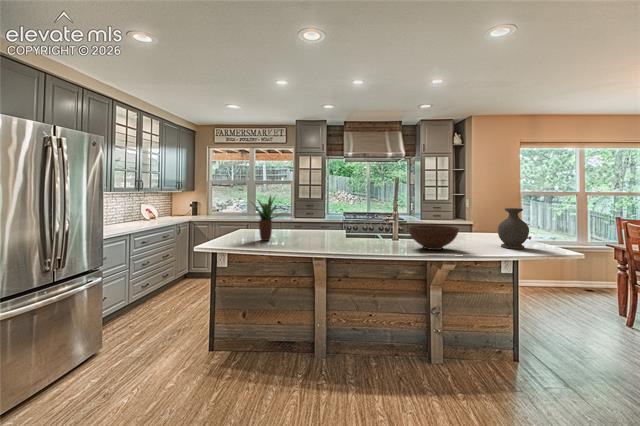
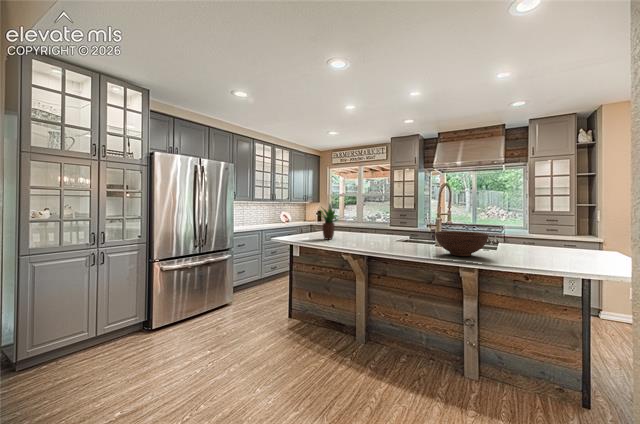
vase: present [498,208,529,249] -> none [552,216,594,264]

